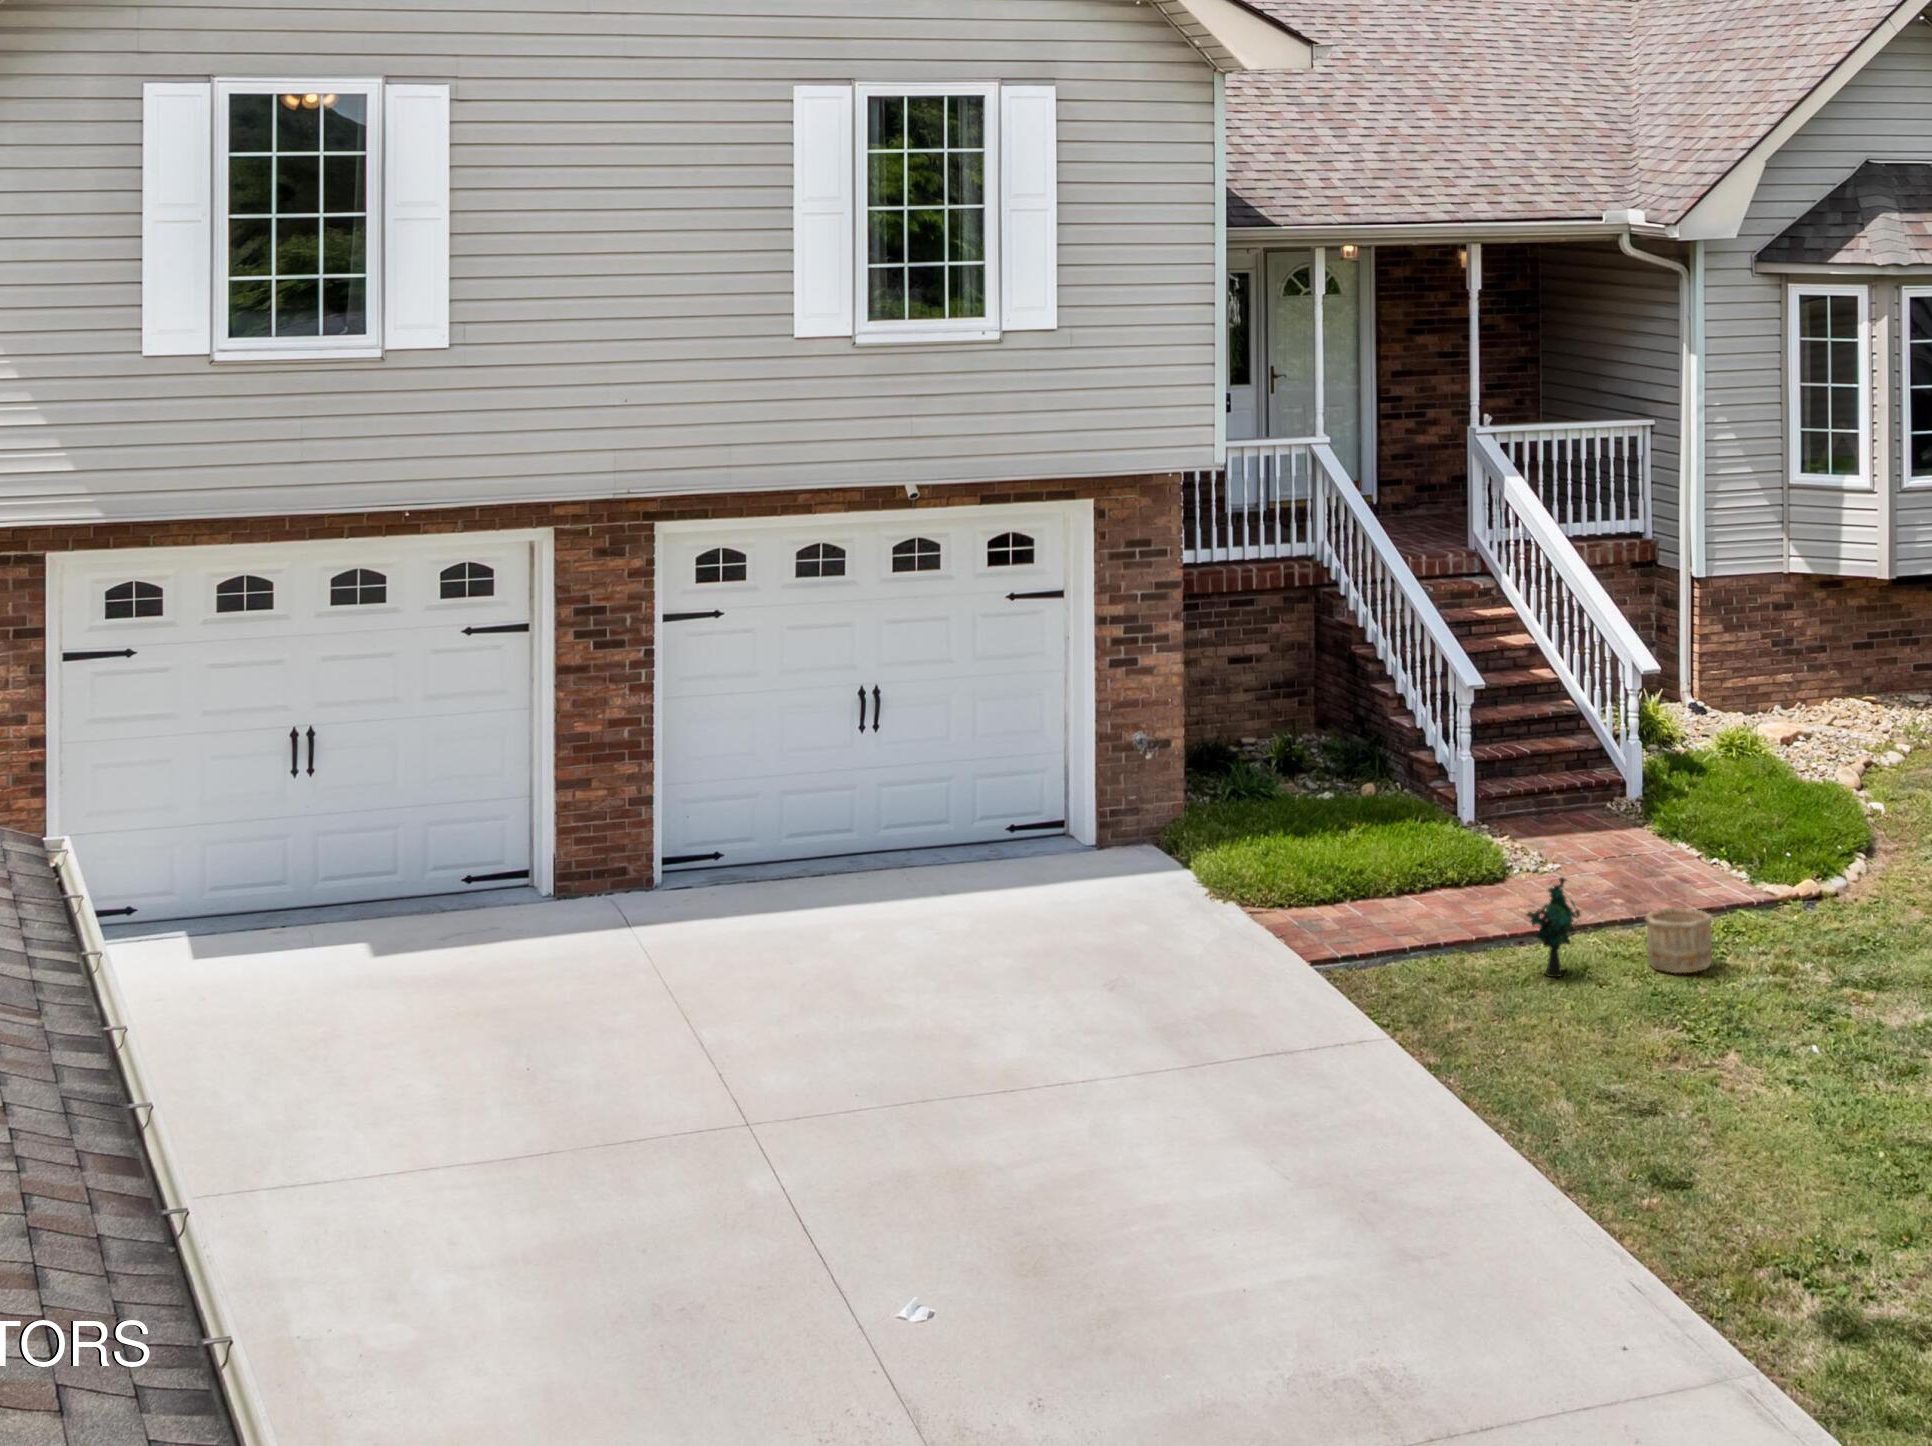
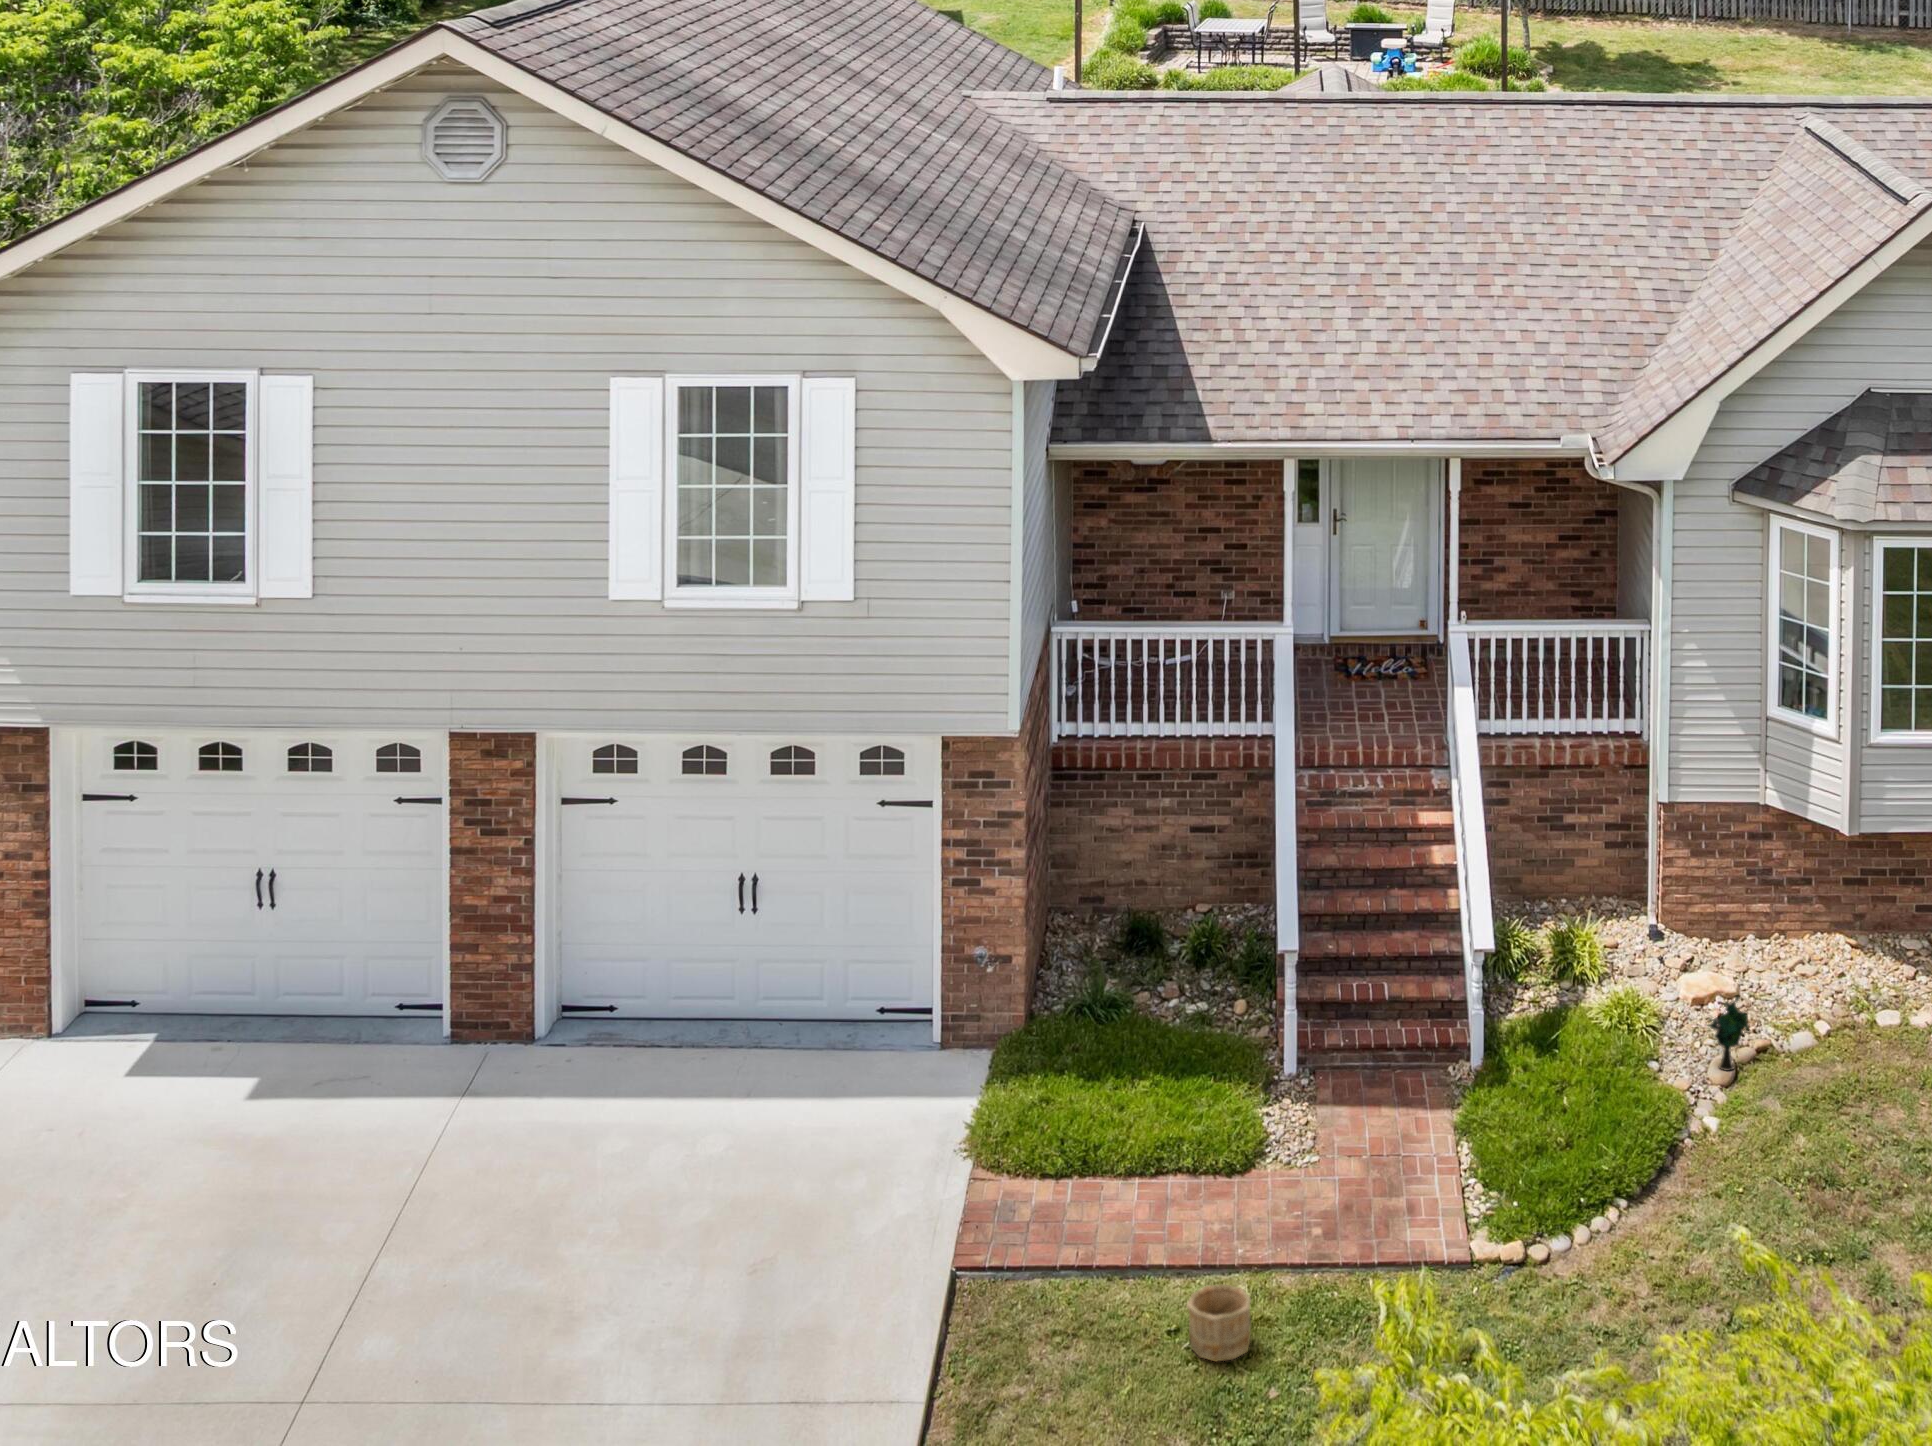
decorative plant: present [1527,877,1580,977] -> present [1709,995,1750,1071]

